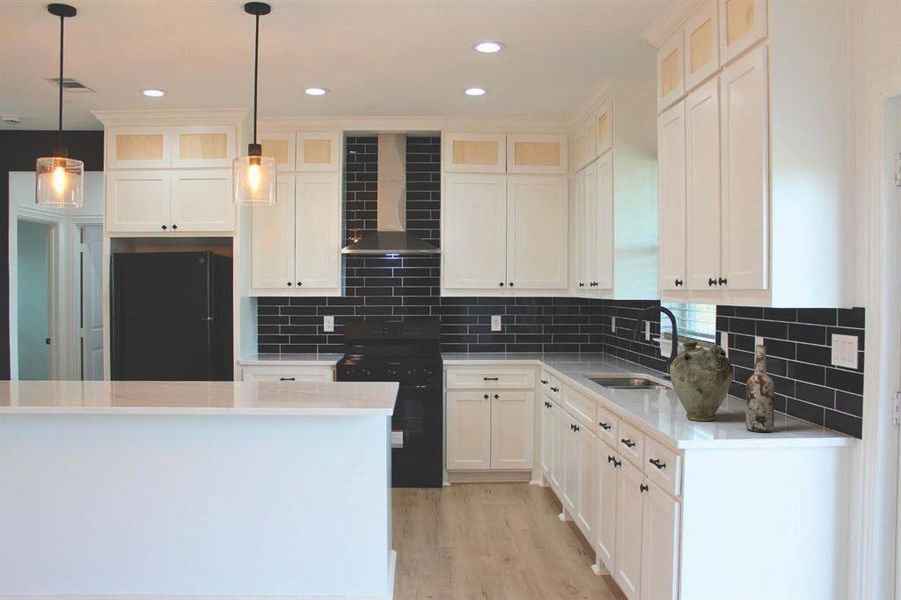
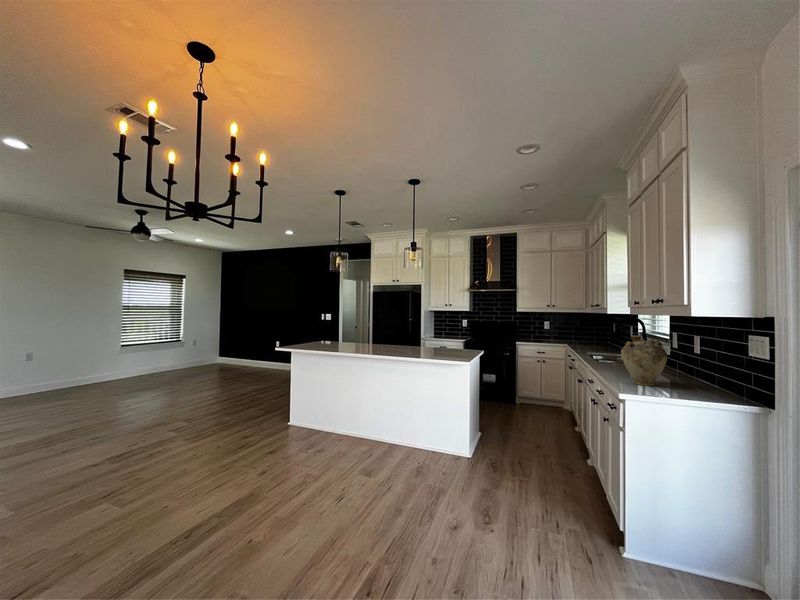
wine bottle: present [746,345,775,432] -> none [674,339,697,398]

